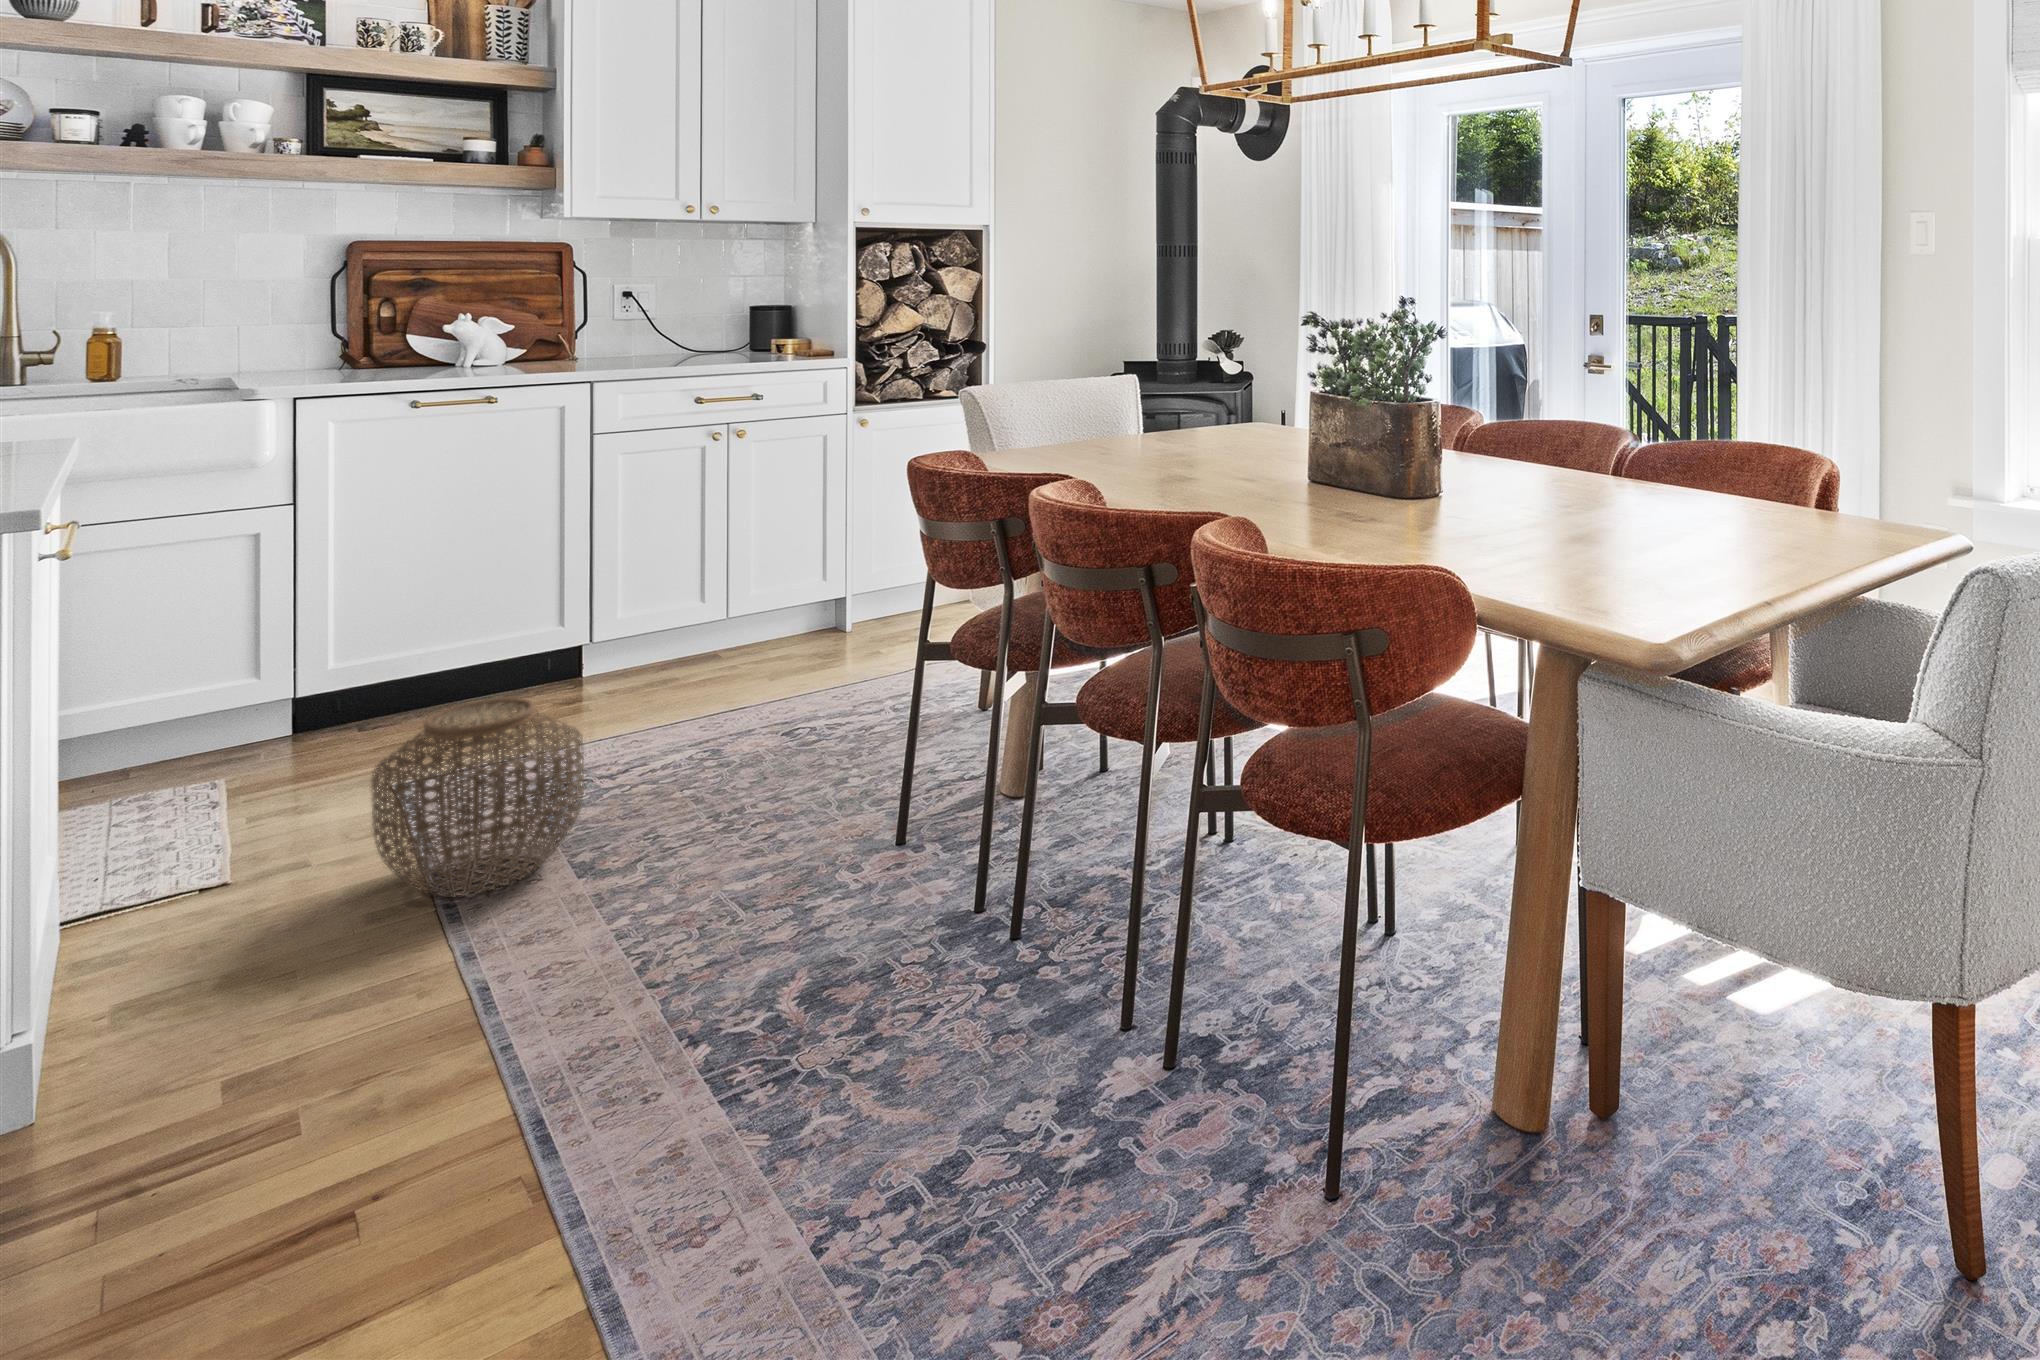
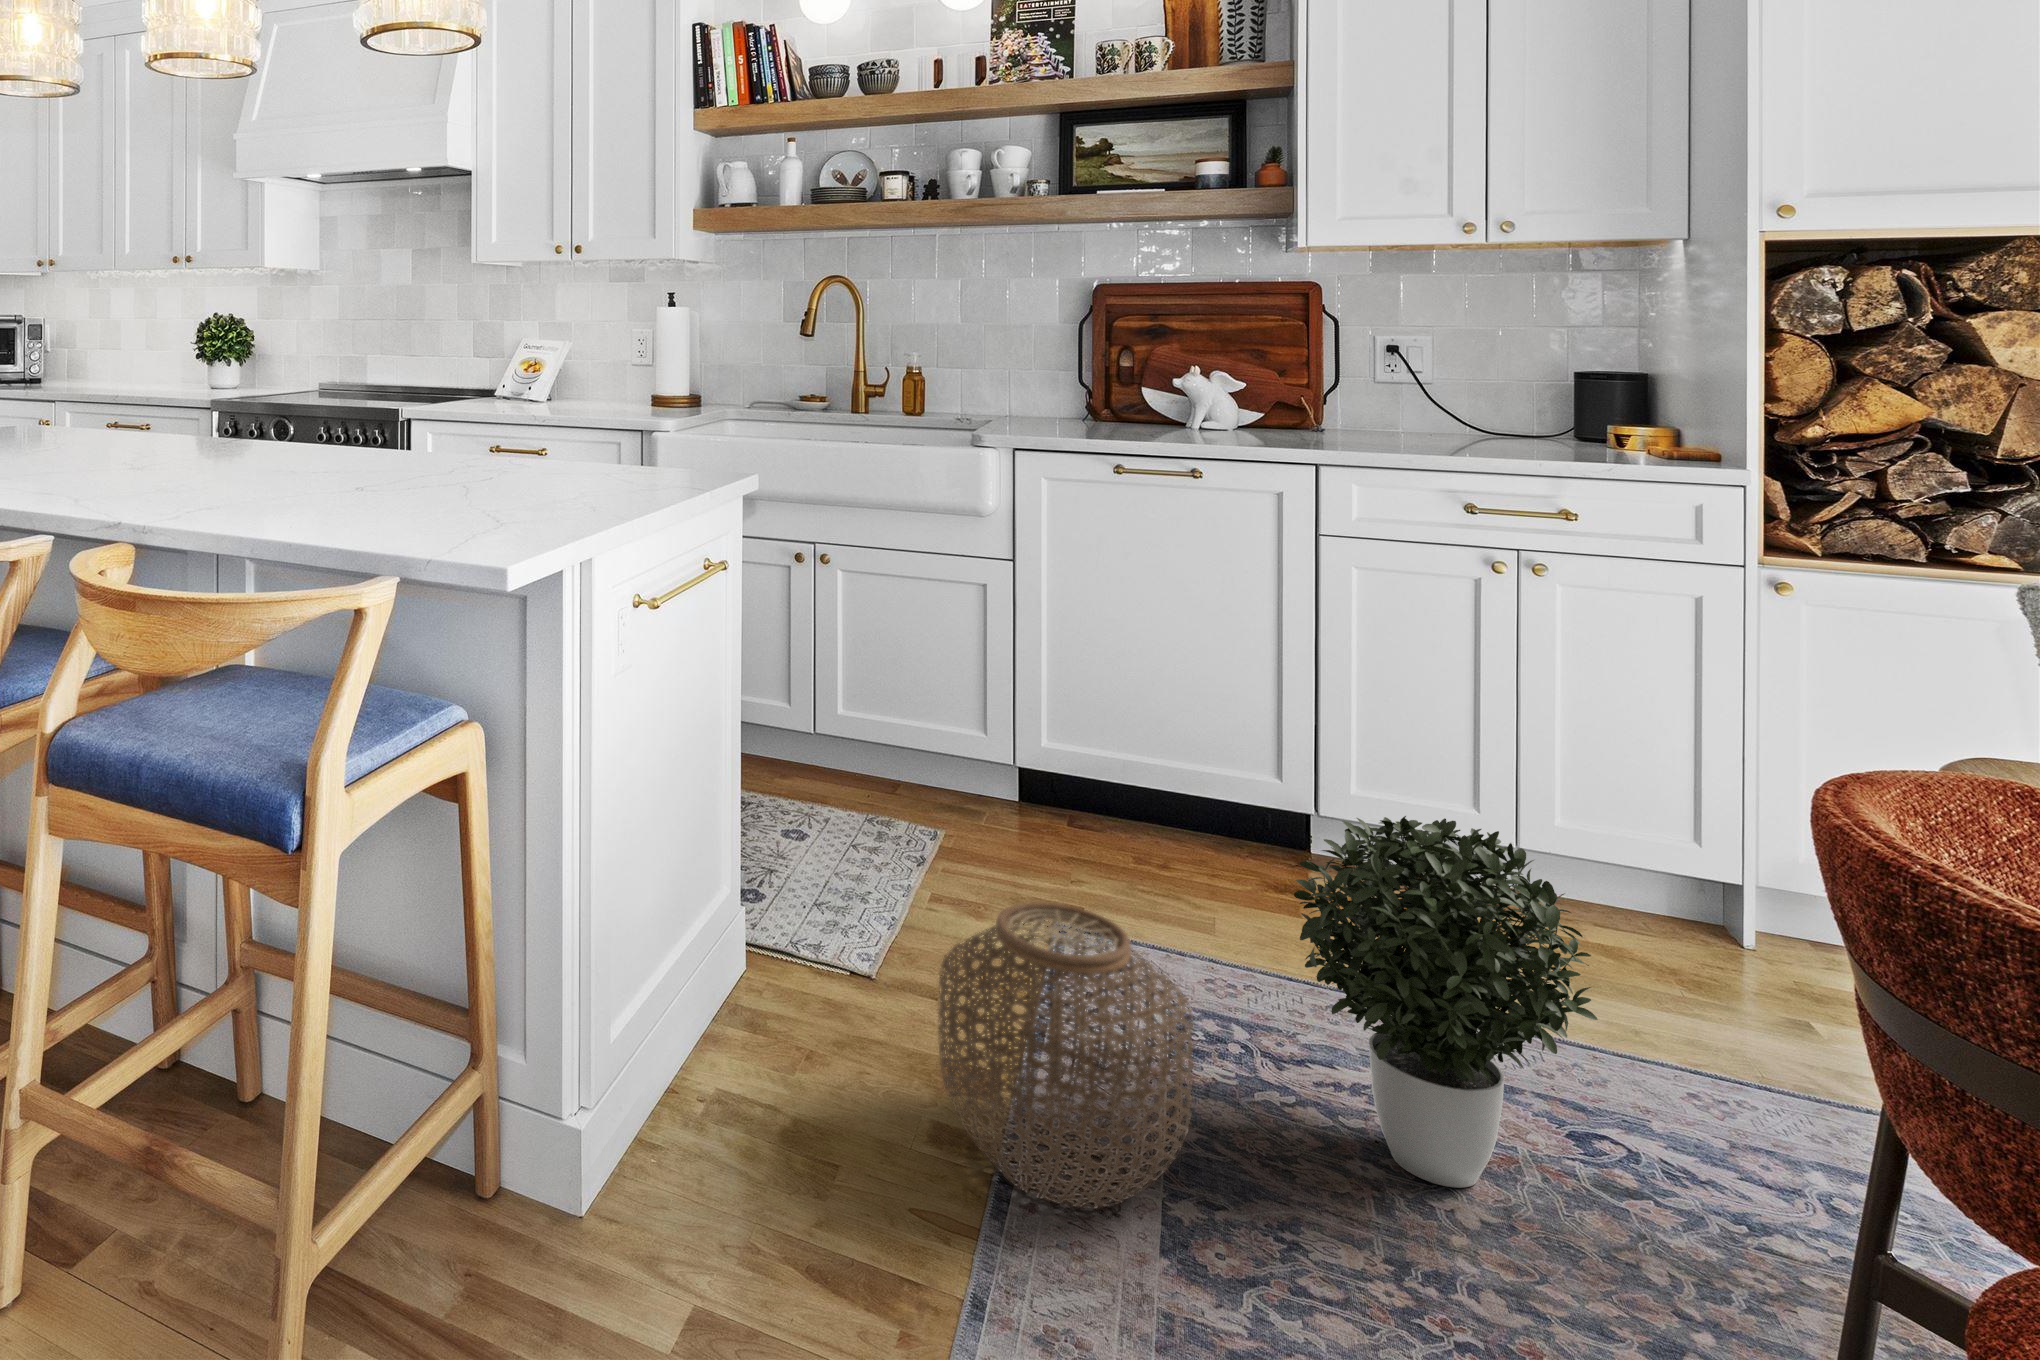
potted plant: none [628,575,801,783] -> present [1294,816,1598,1188]

